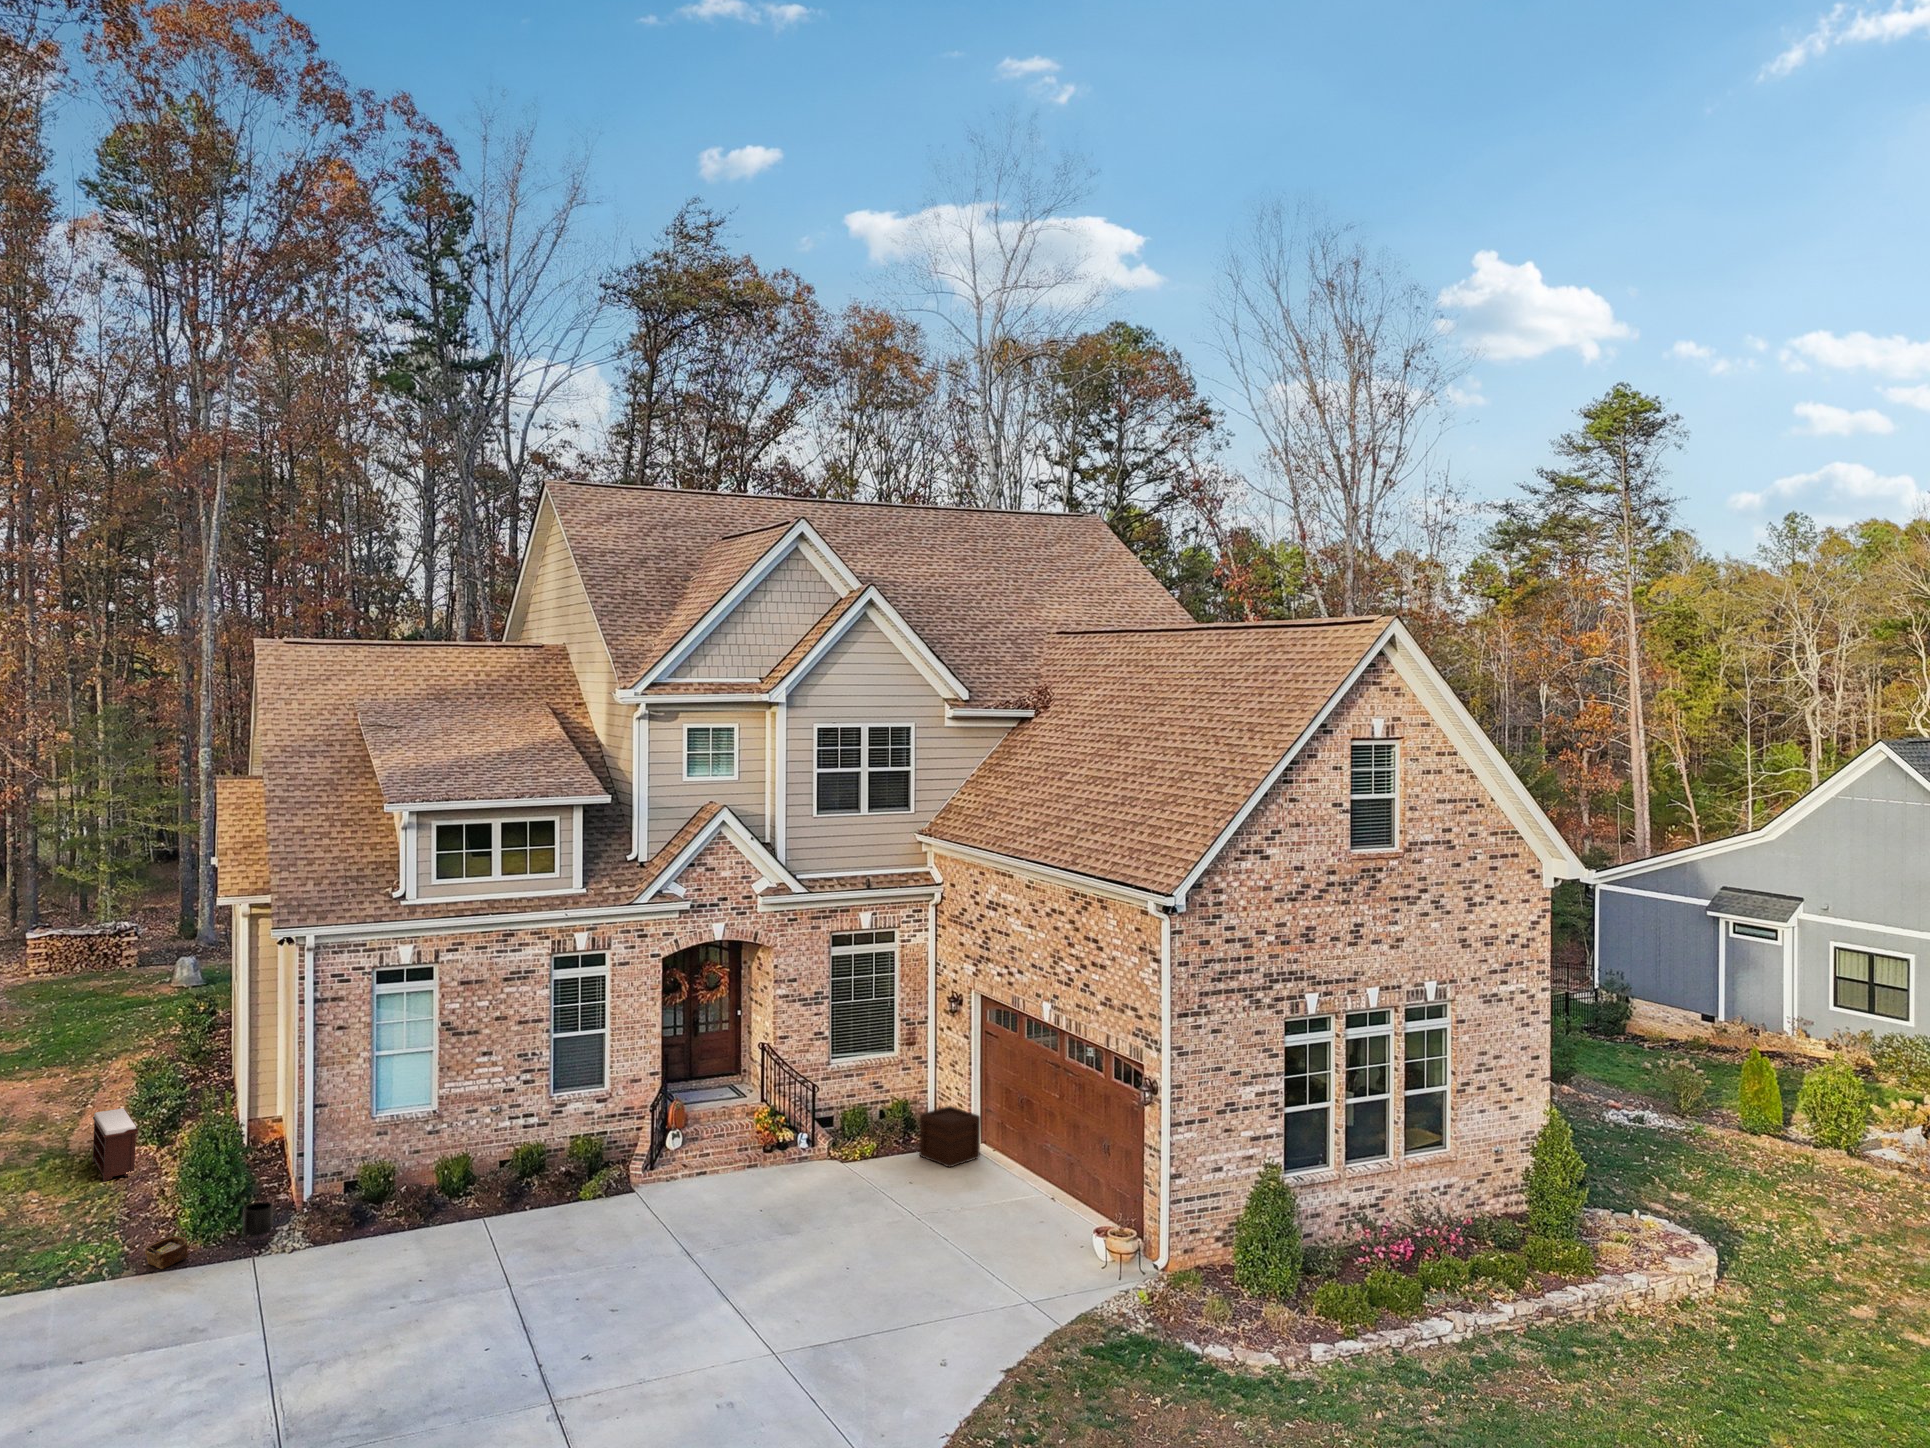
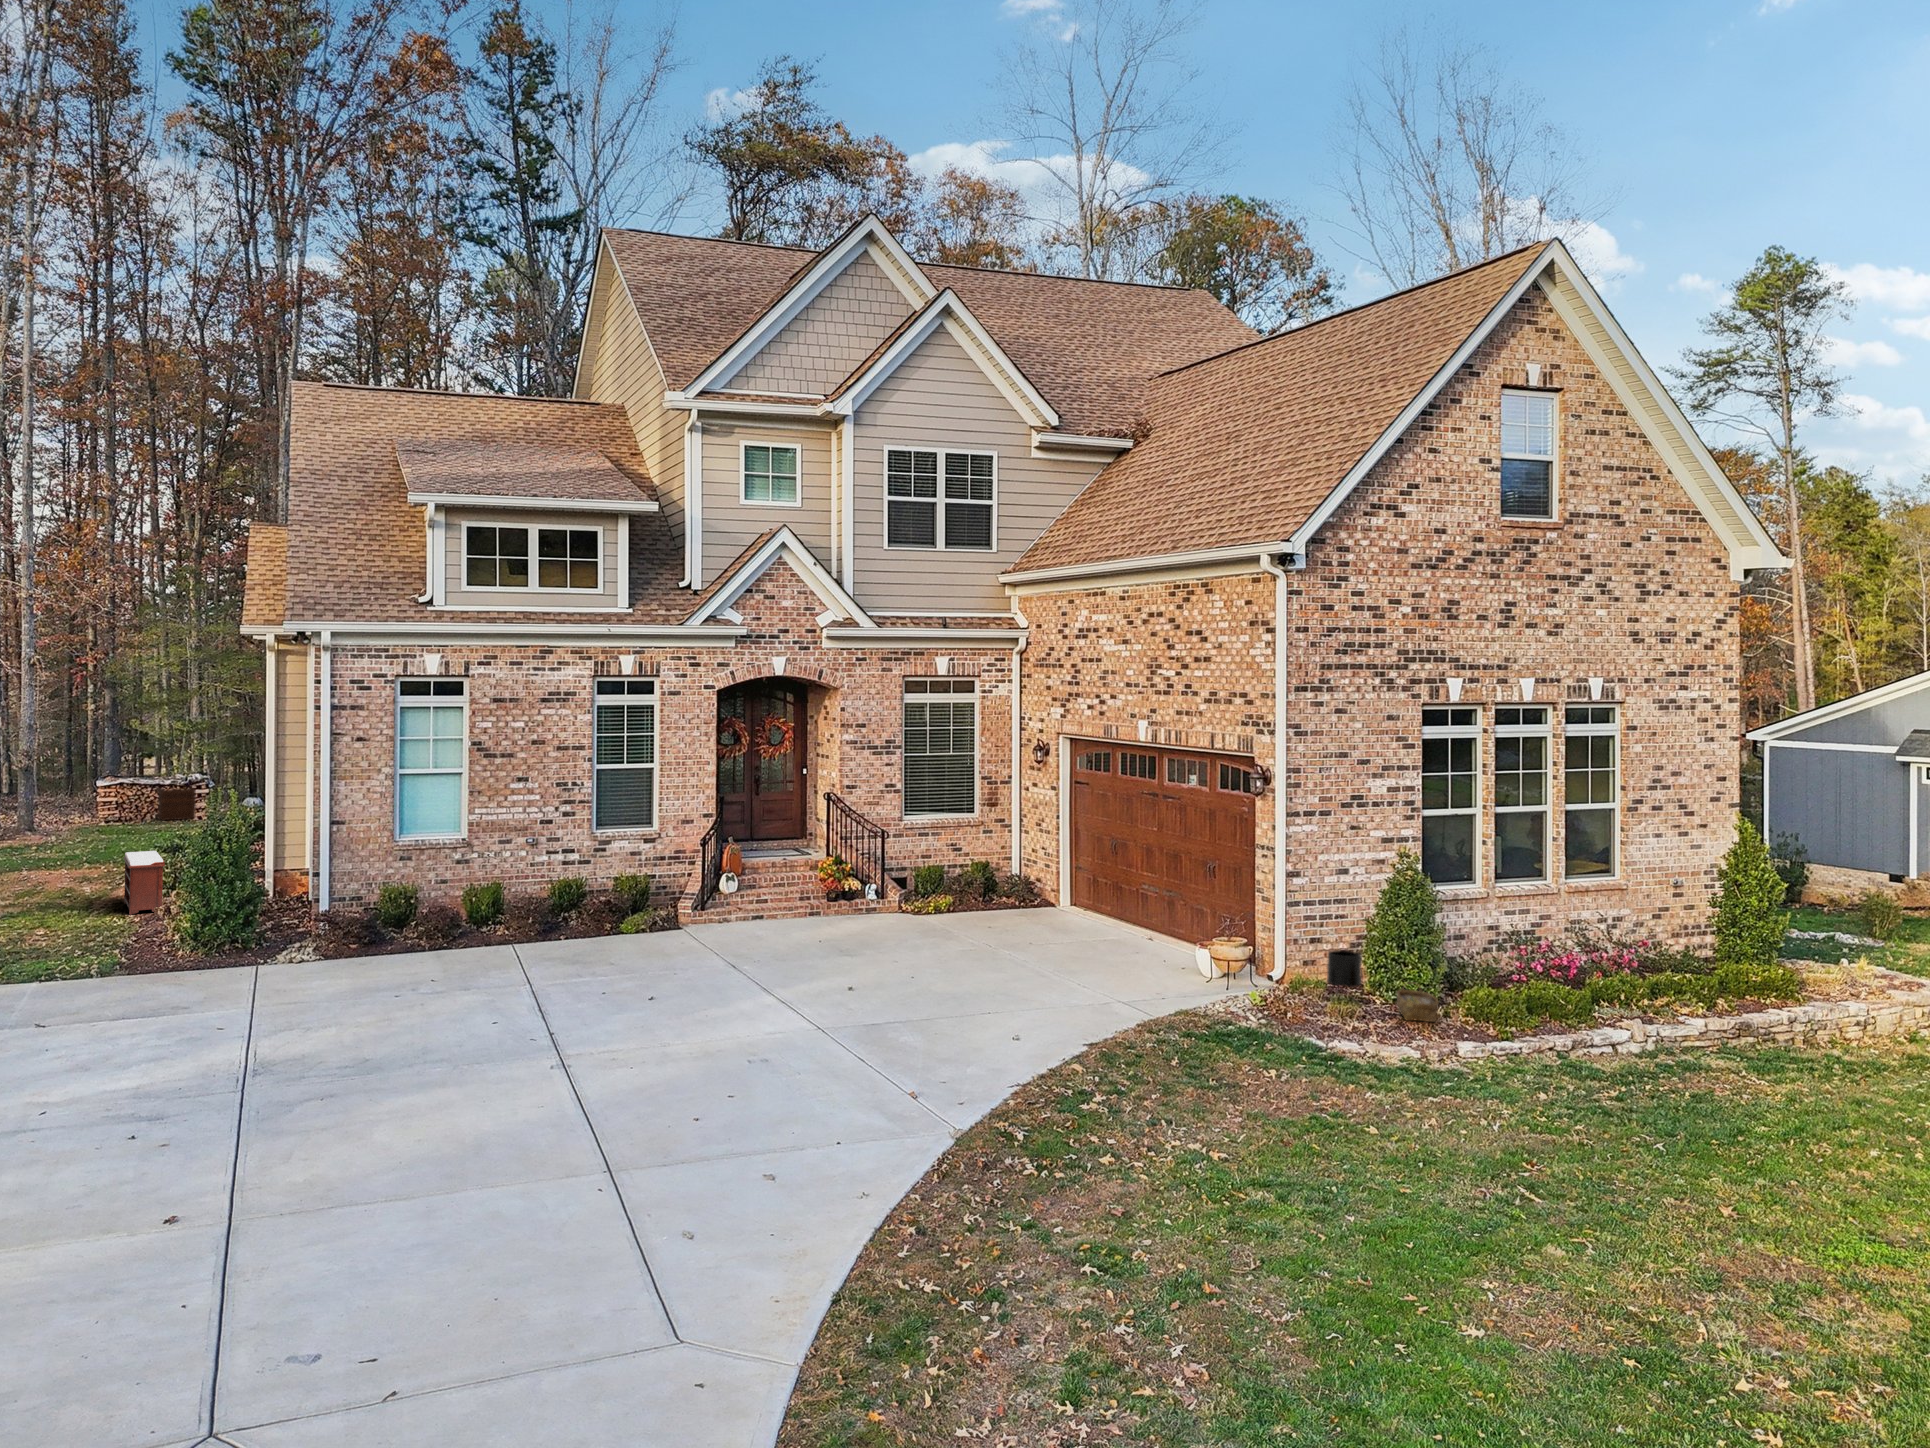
wooden crate: present [919,1106,980,1167] -> present [155,788,196,820]
planter: present [243,1202,273,1243] -> present [1327,950,1362,987]
woven basket: present [145,1231,188,1269] -> present [1397,984,1439,1022]

